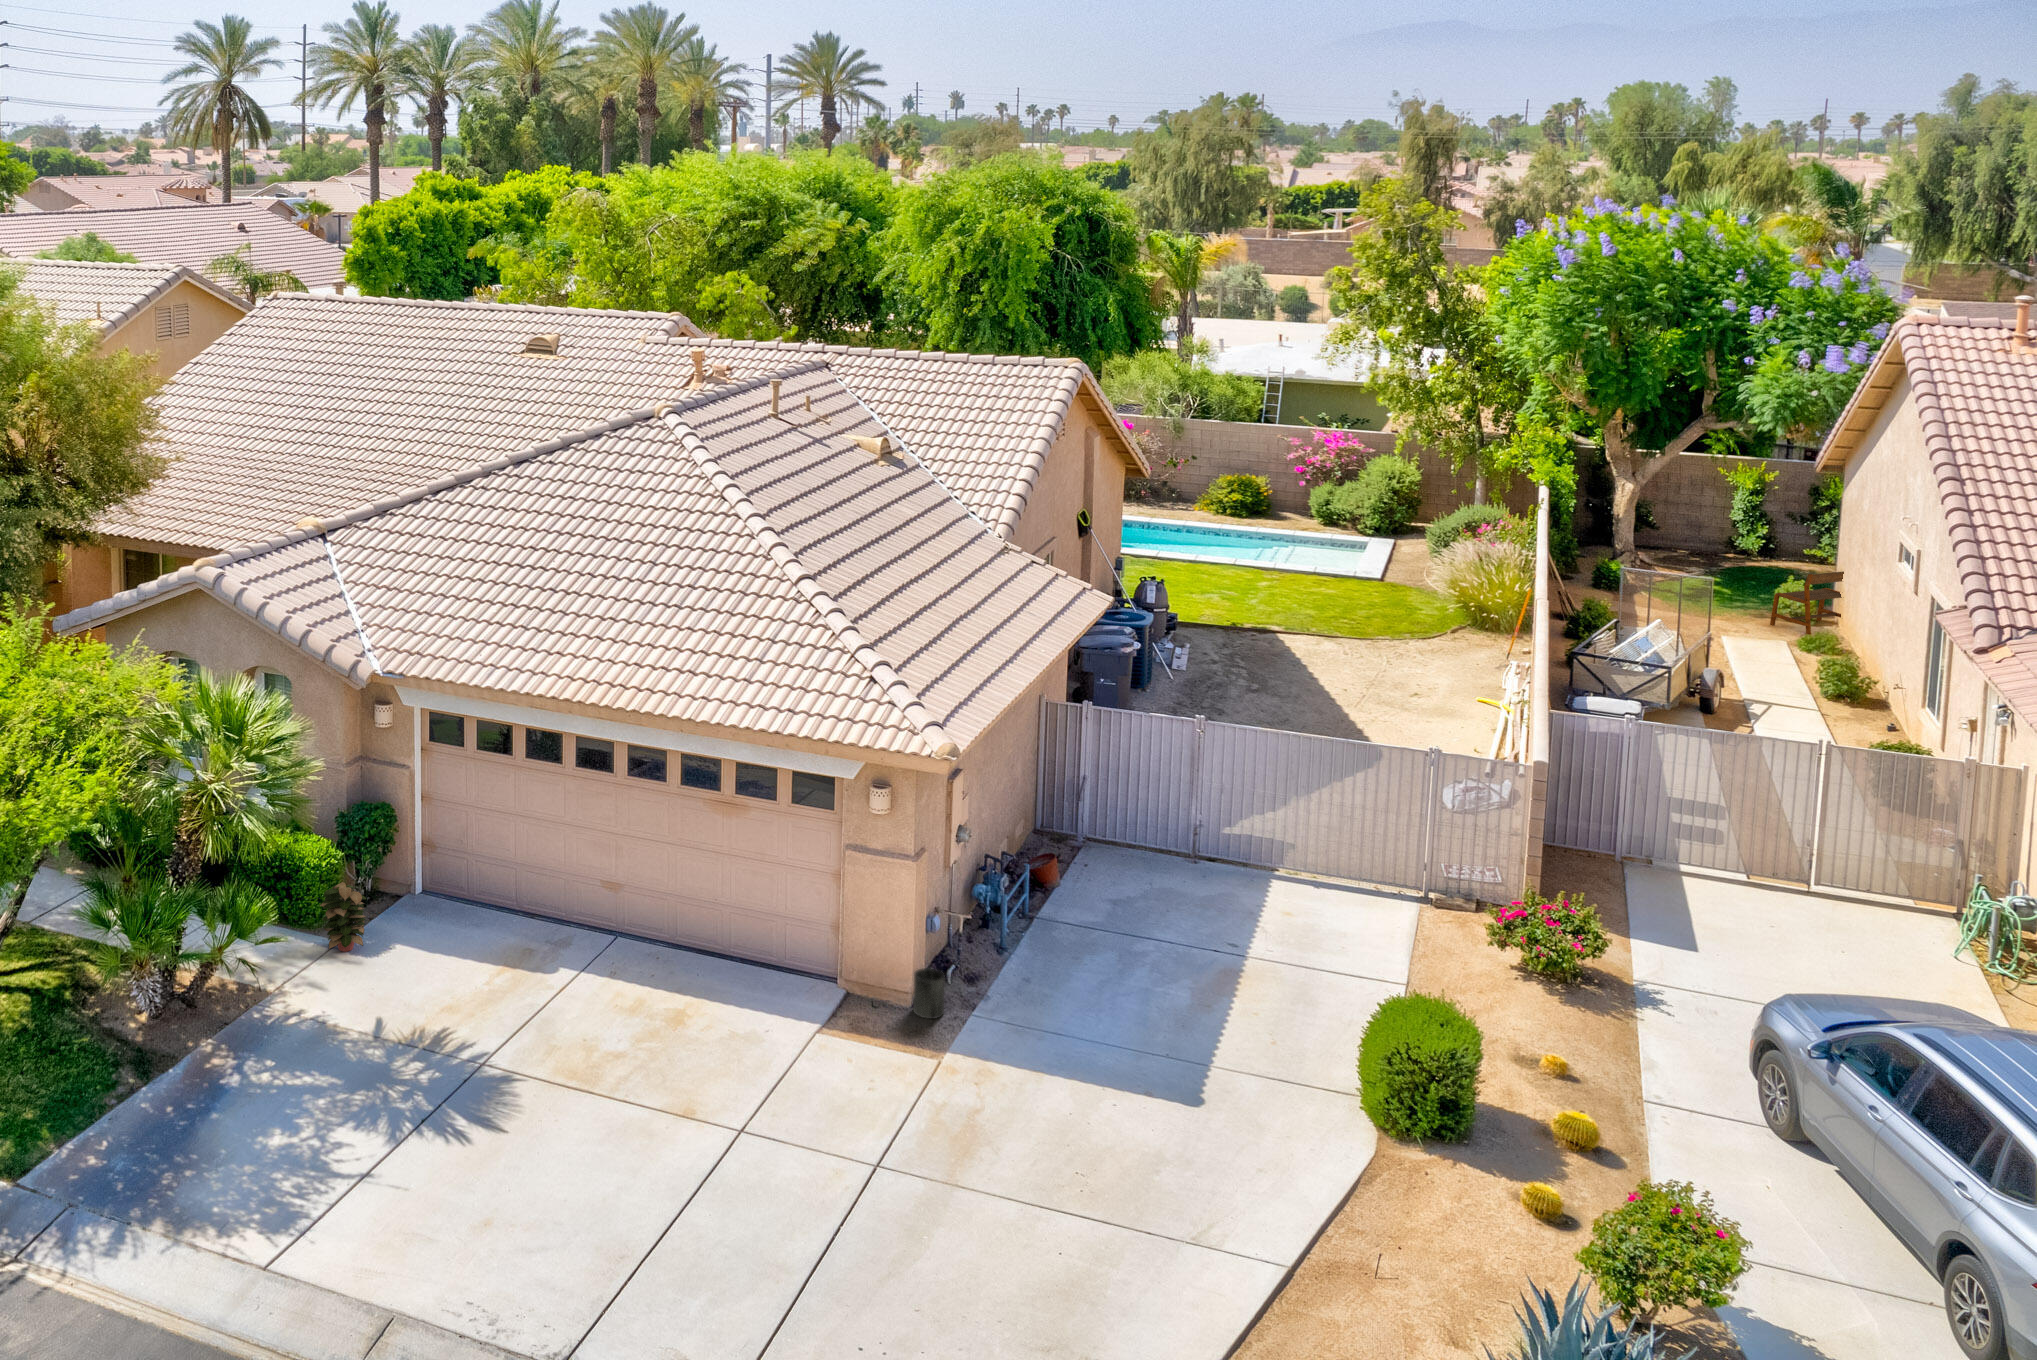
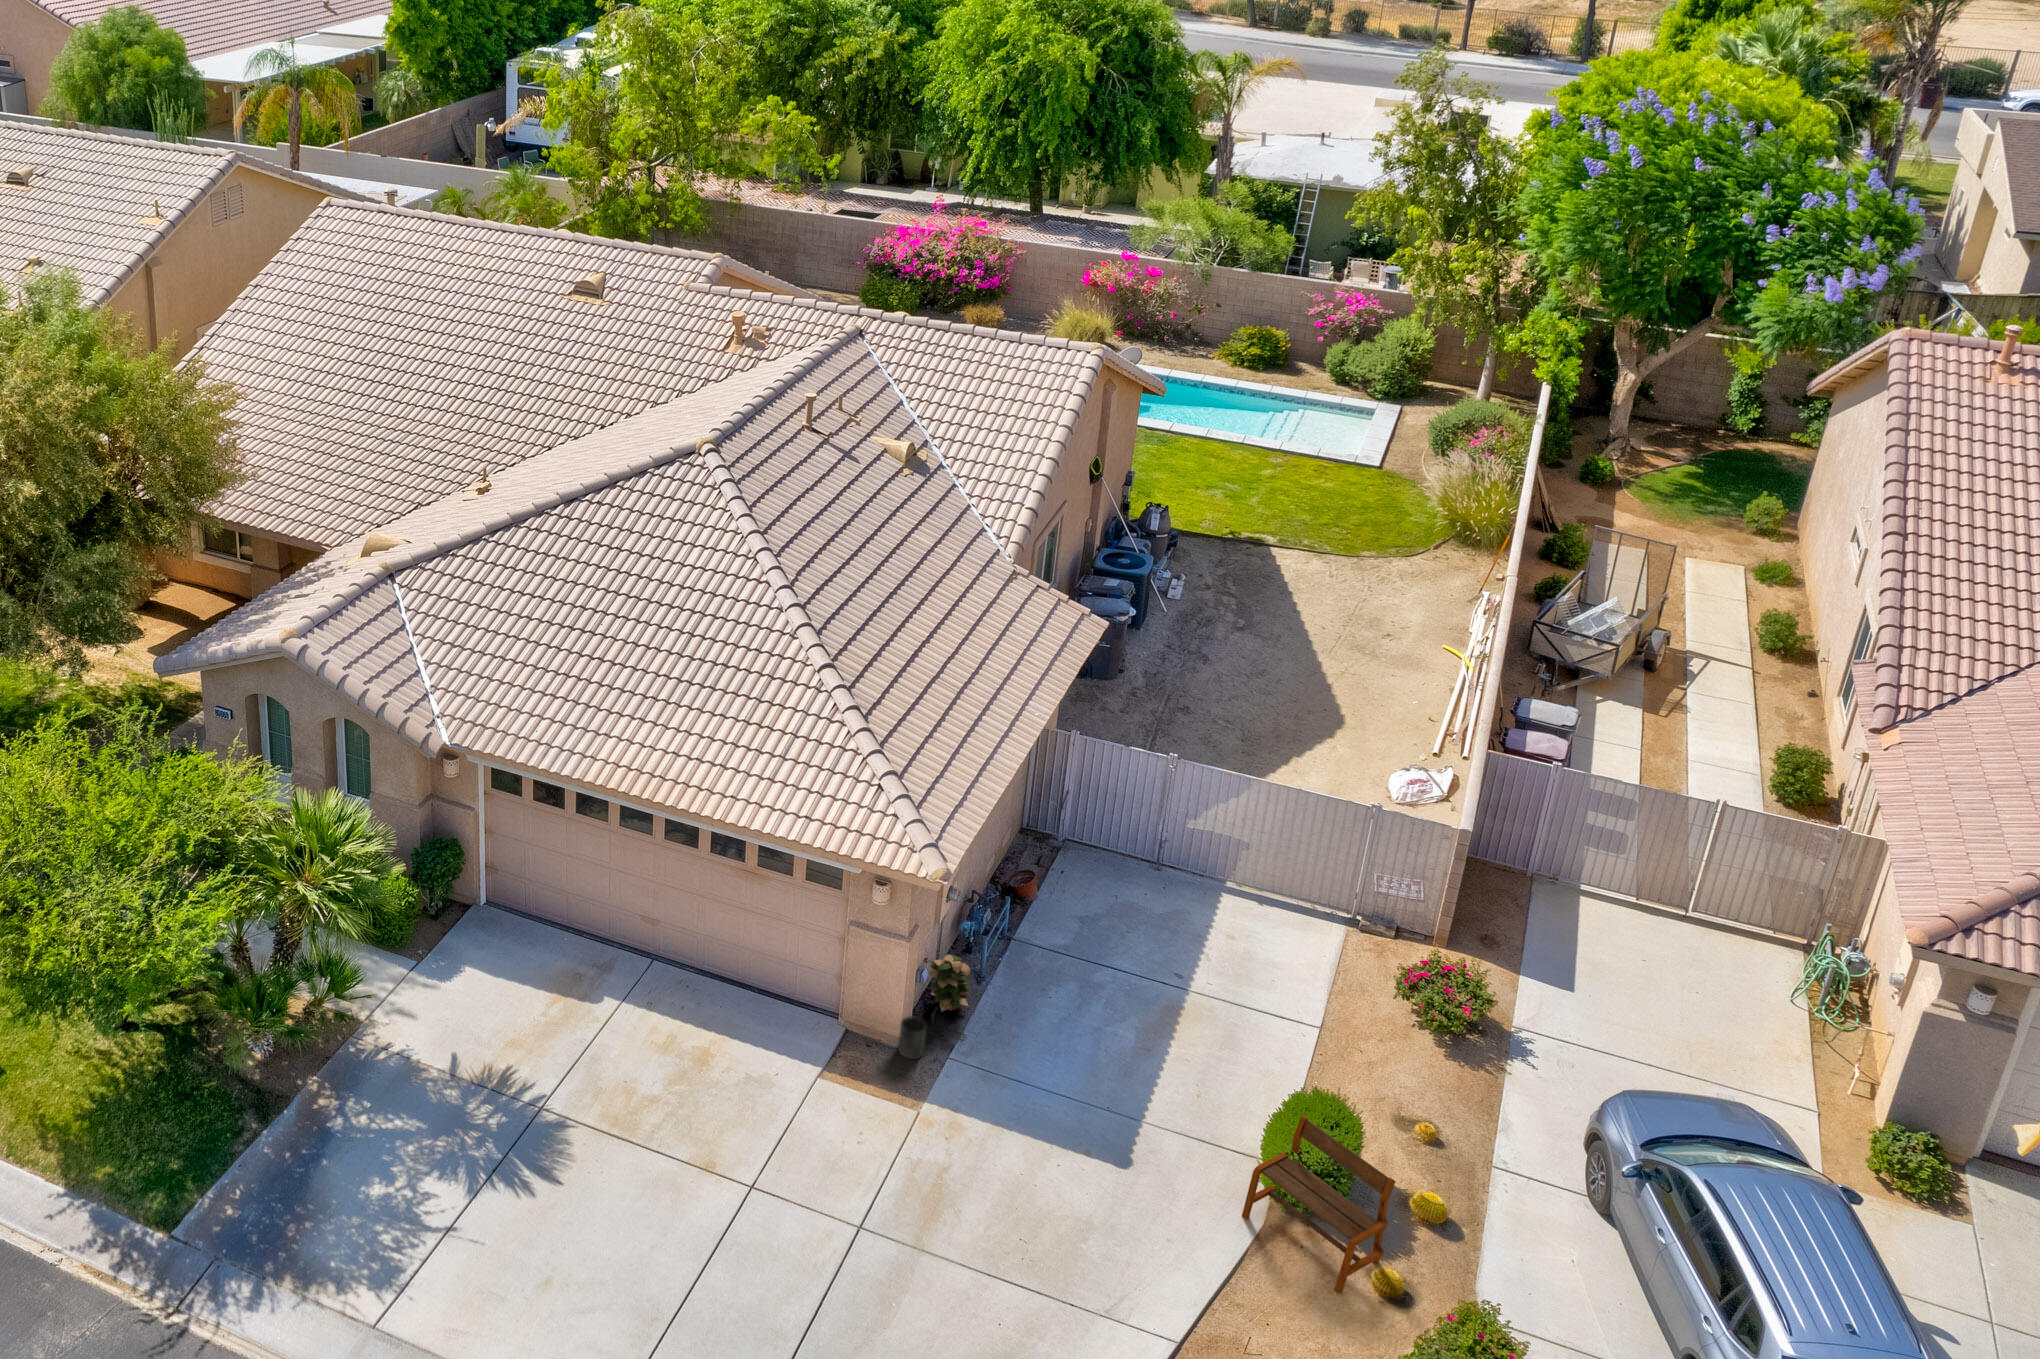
bench: present [1770,571,1844,635] -> present [1242,1116,1395,1293]
decorative plant: present [319,882,366,952] -> present [930,954,971,1012]

